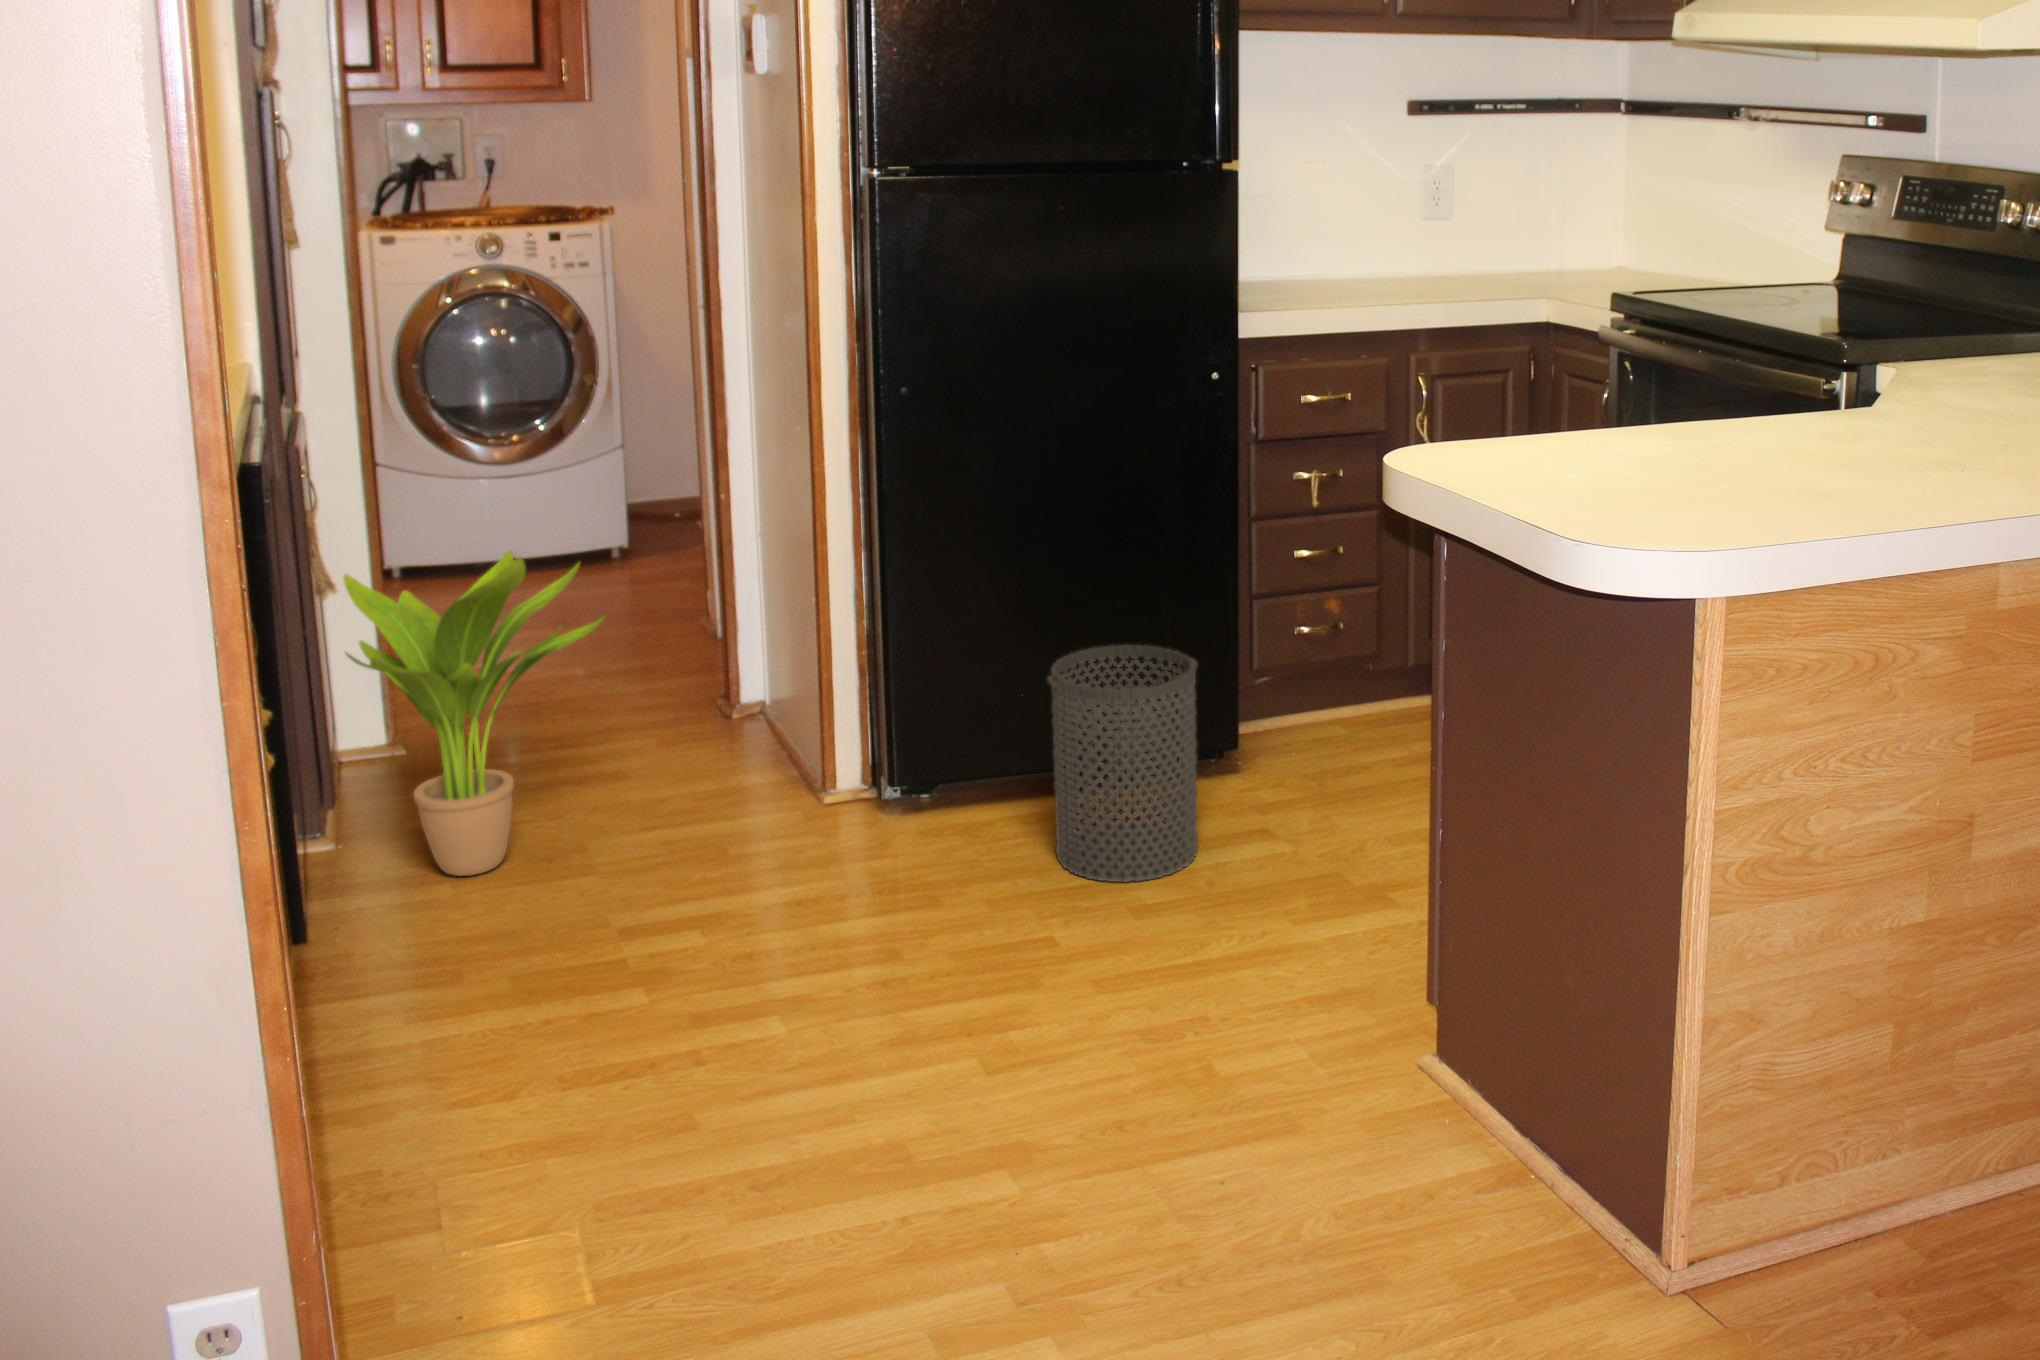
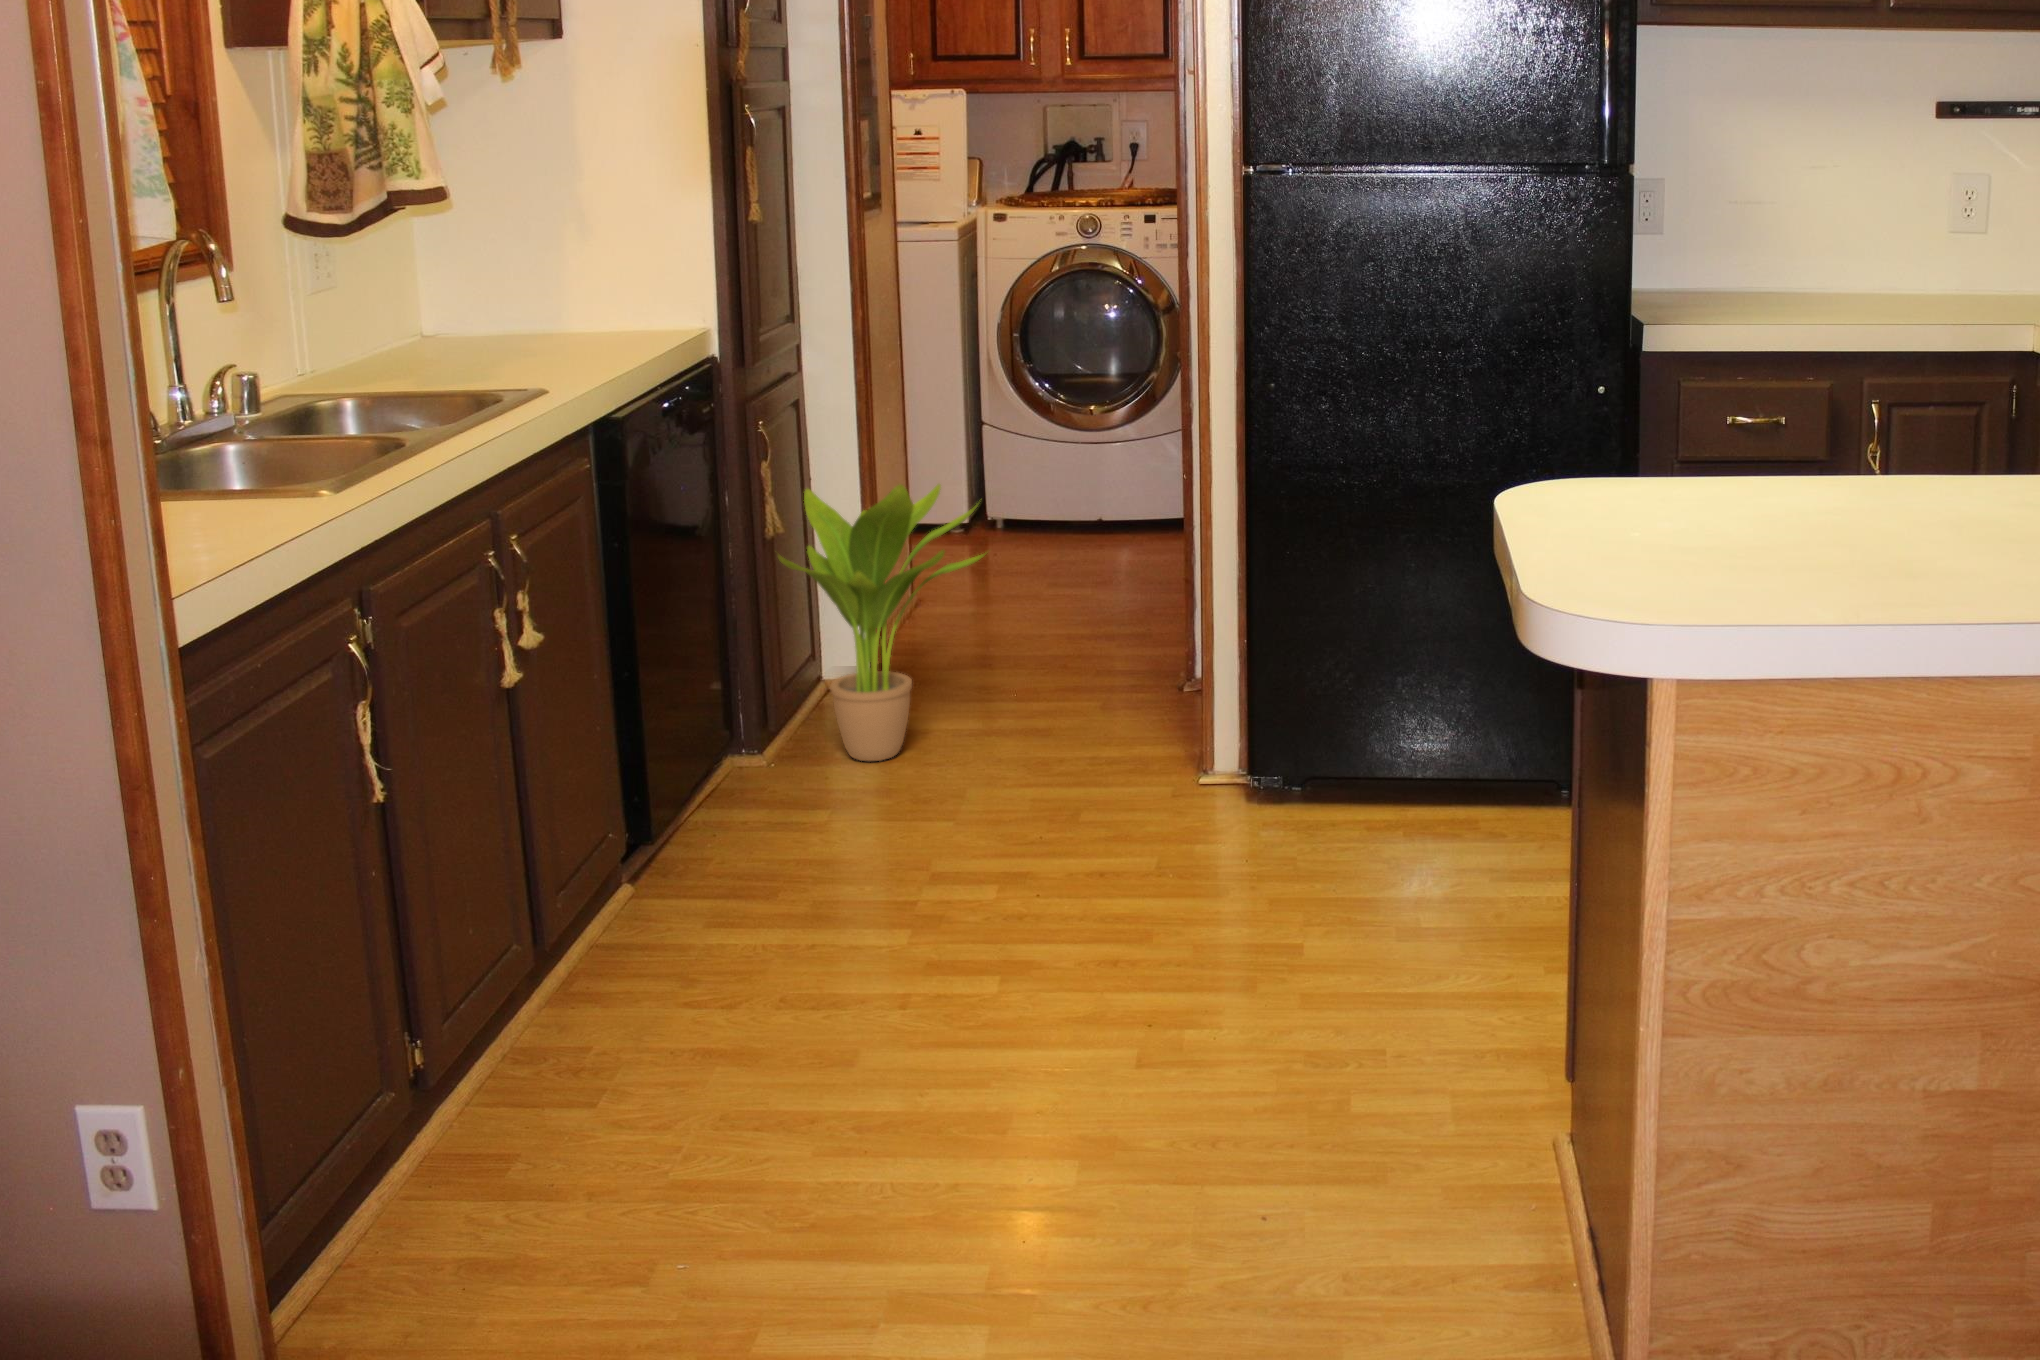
trash can: present [1048,645,1198,882] -> none [1333,635,1486,870]

